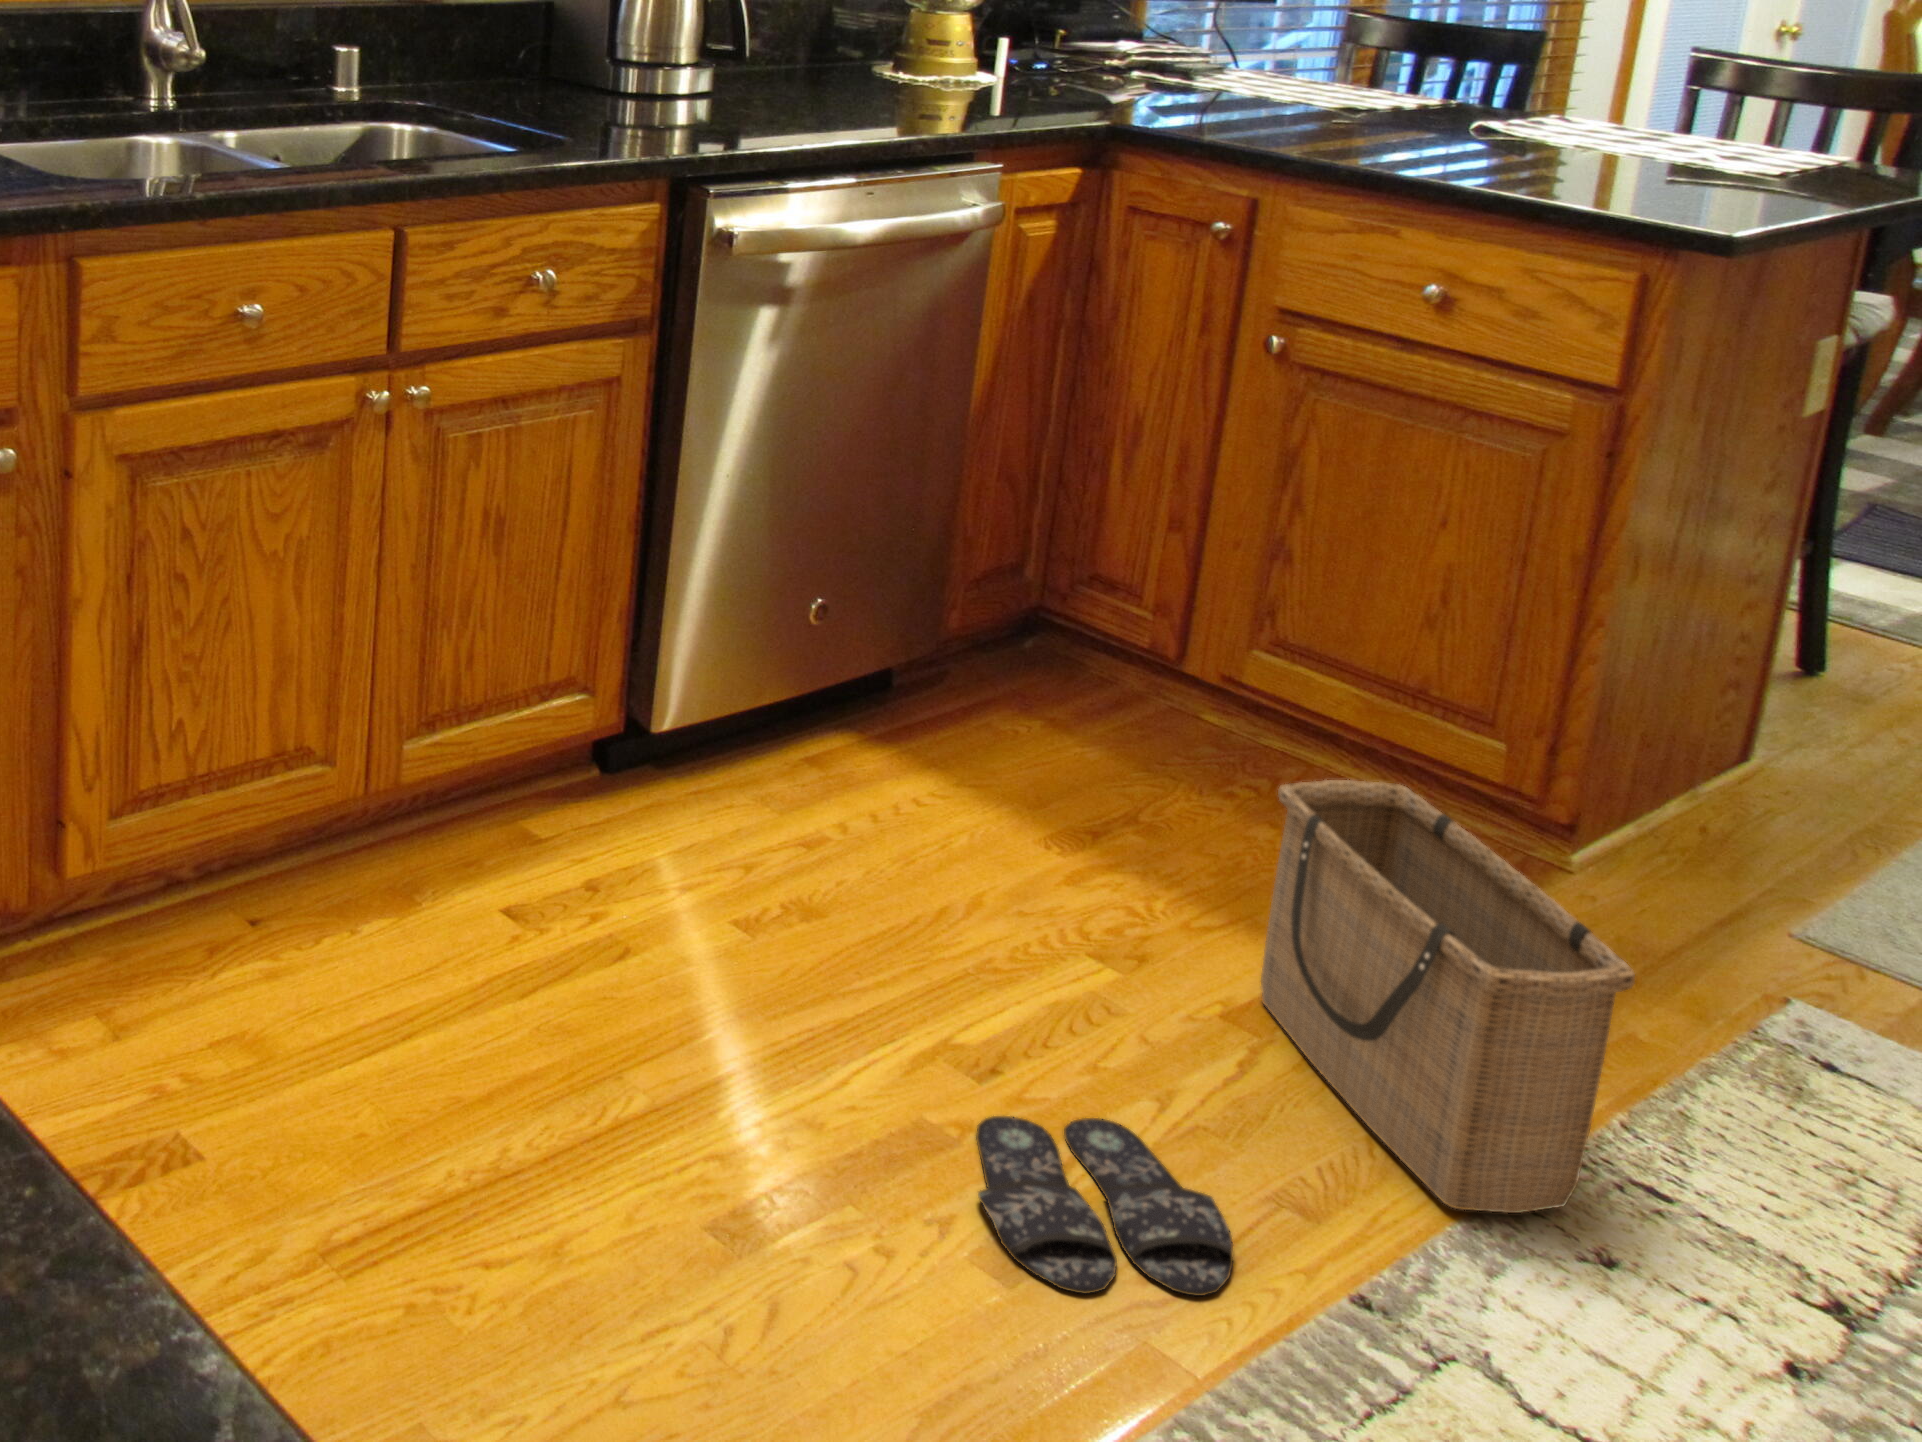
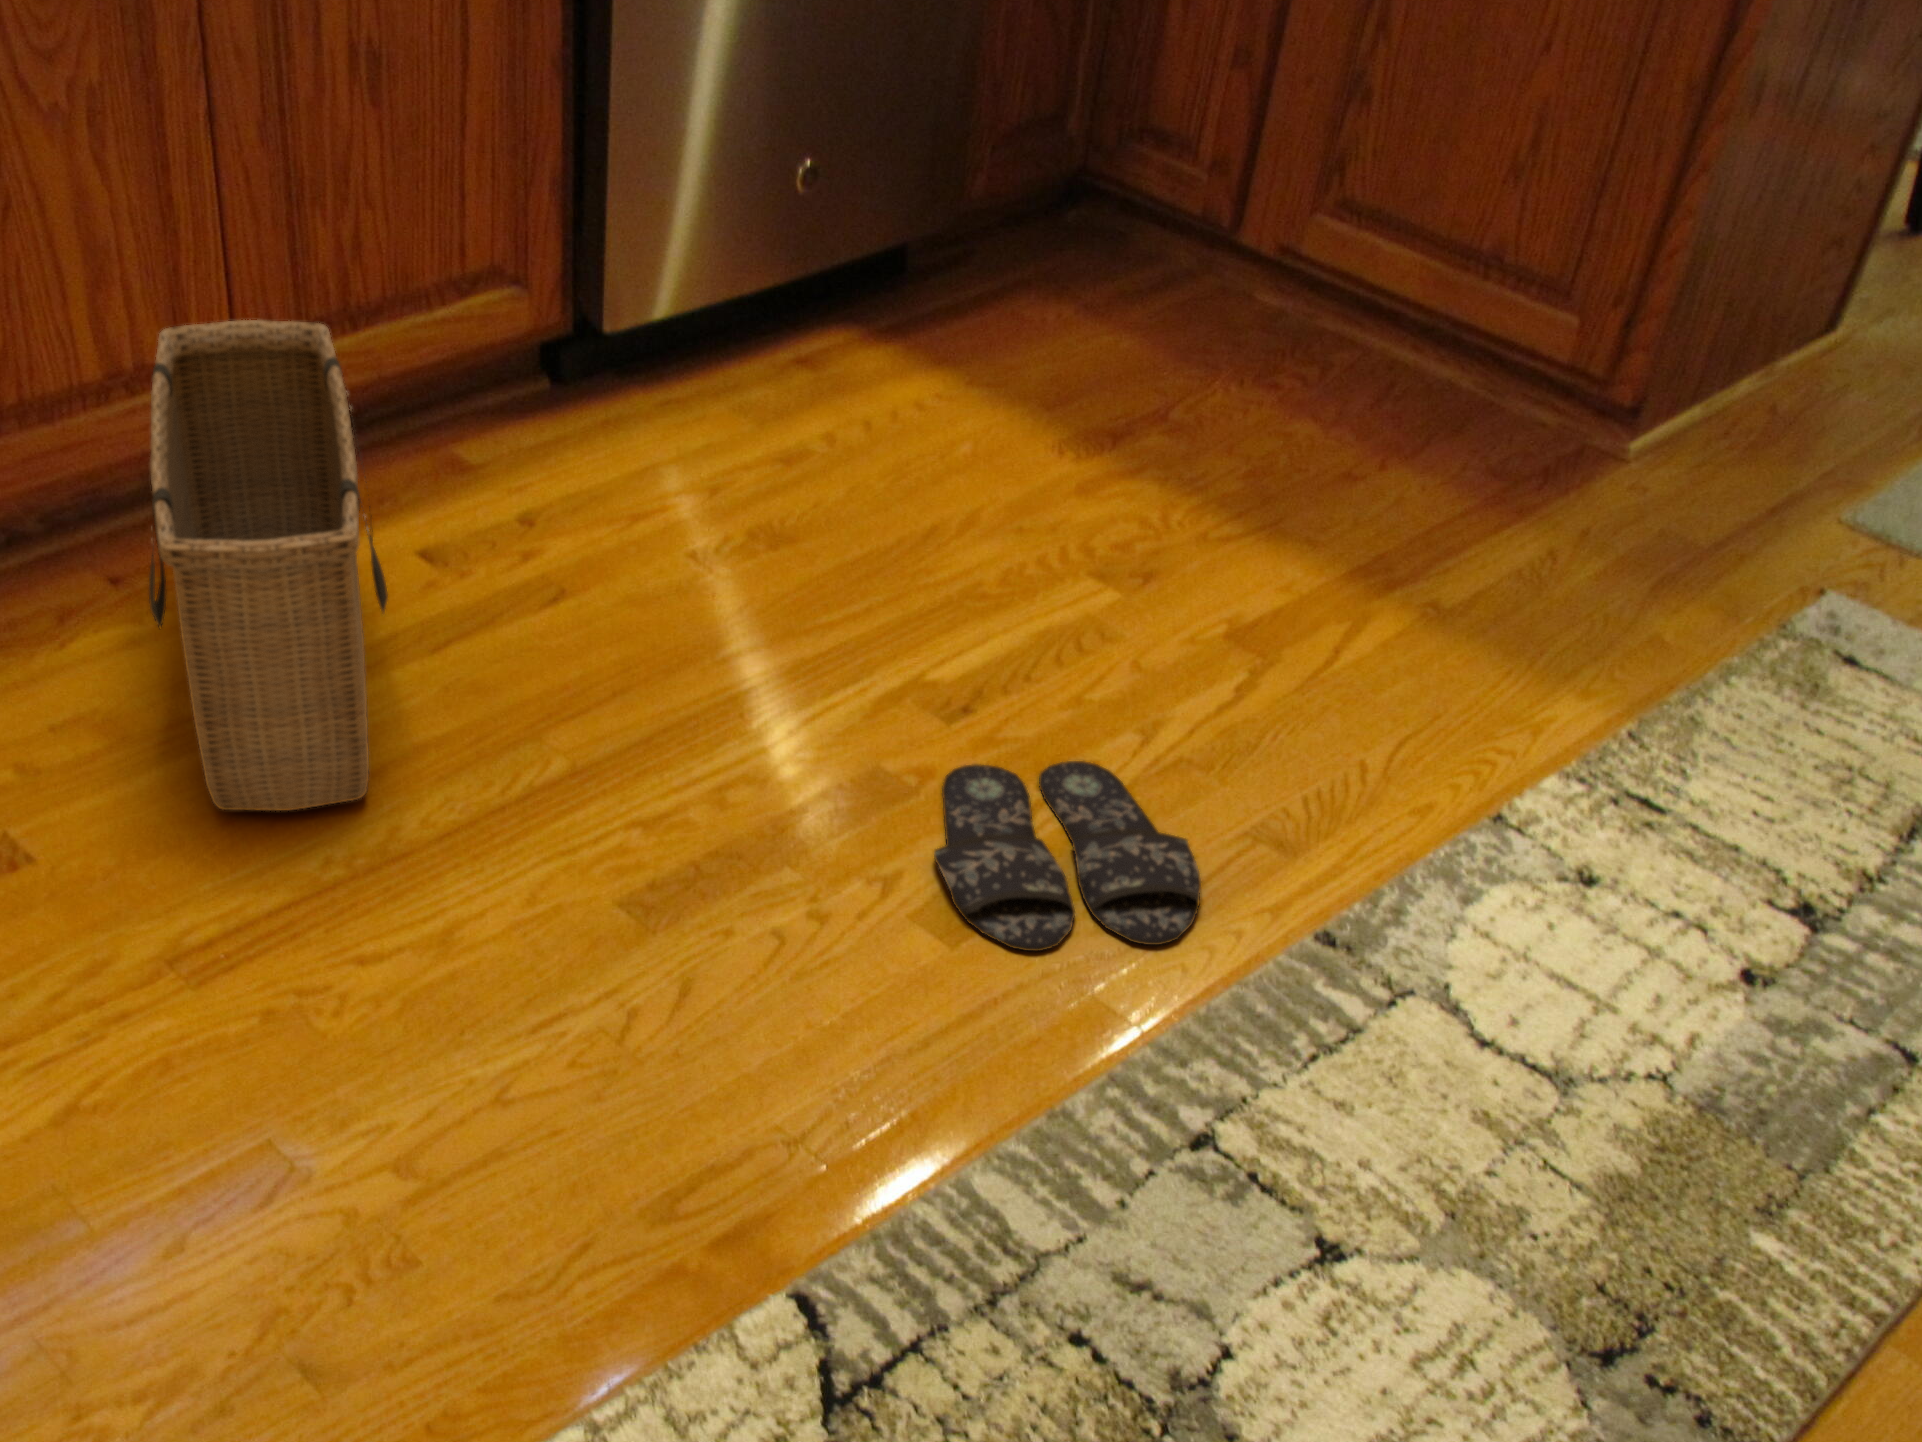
basket: present [1261,780,1635,1213] -> present [149,320,388,811]

